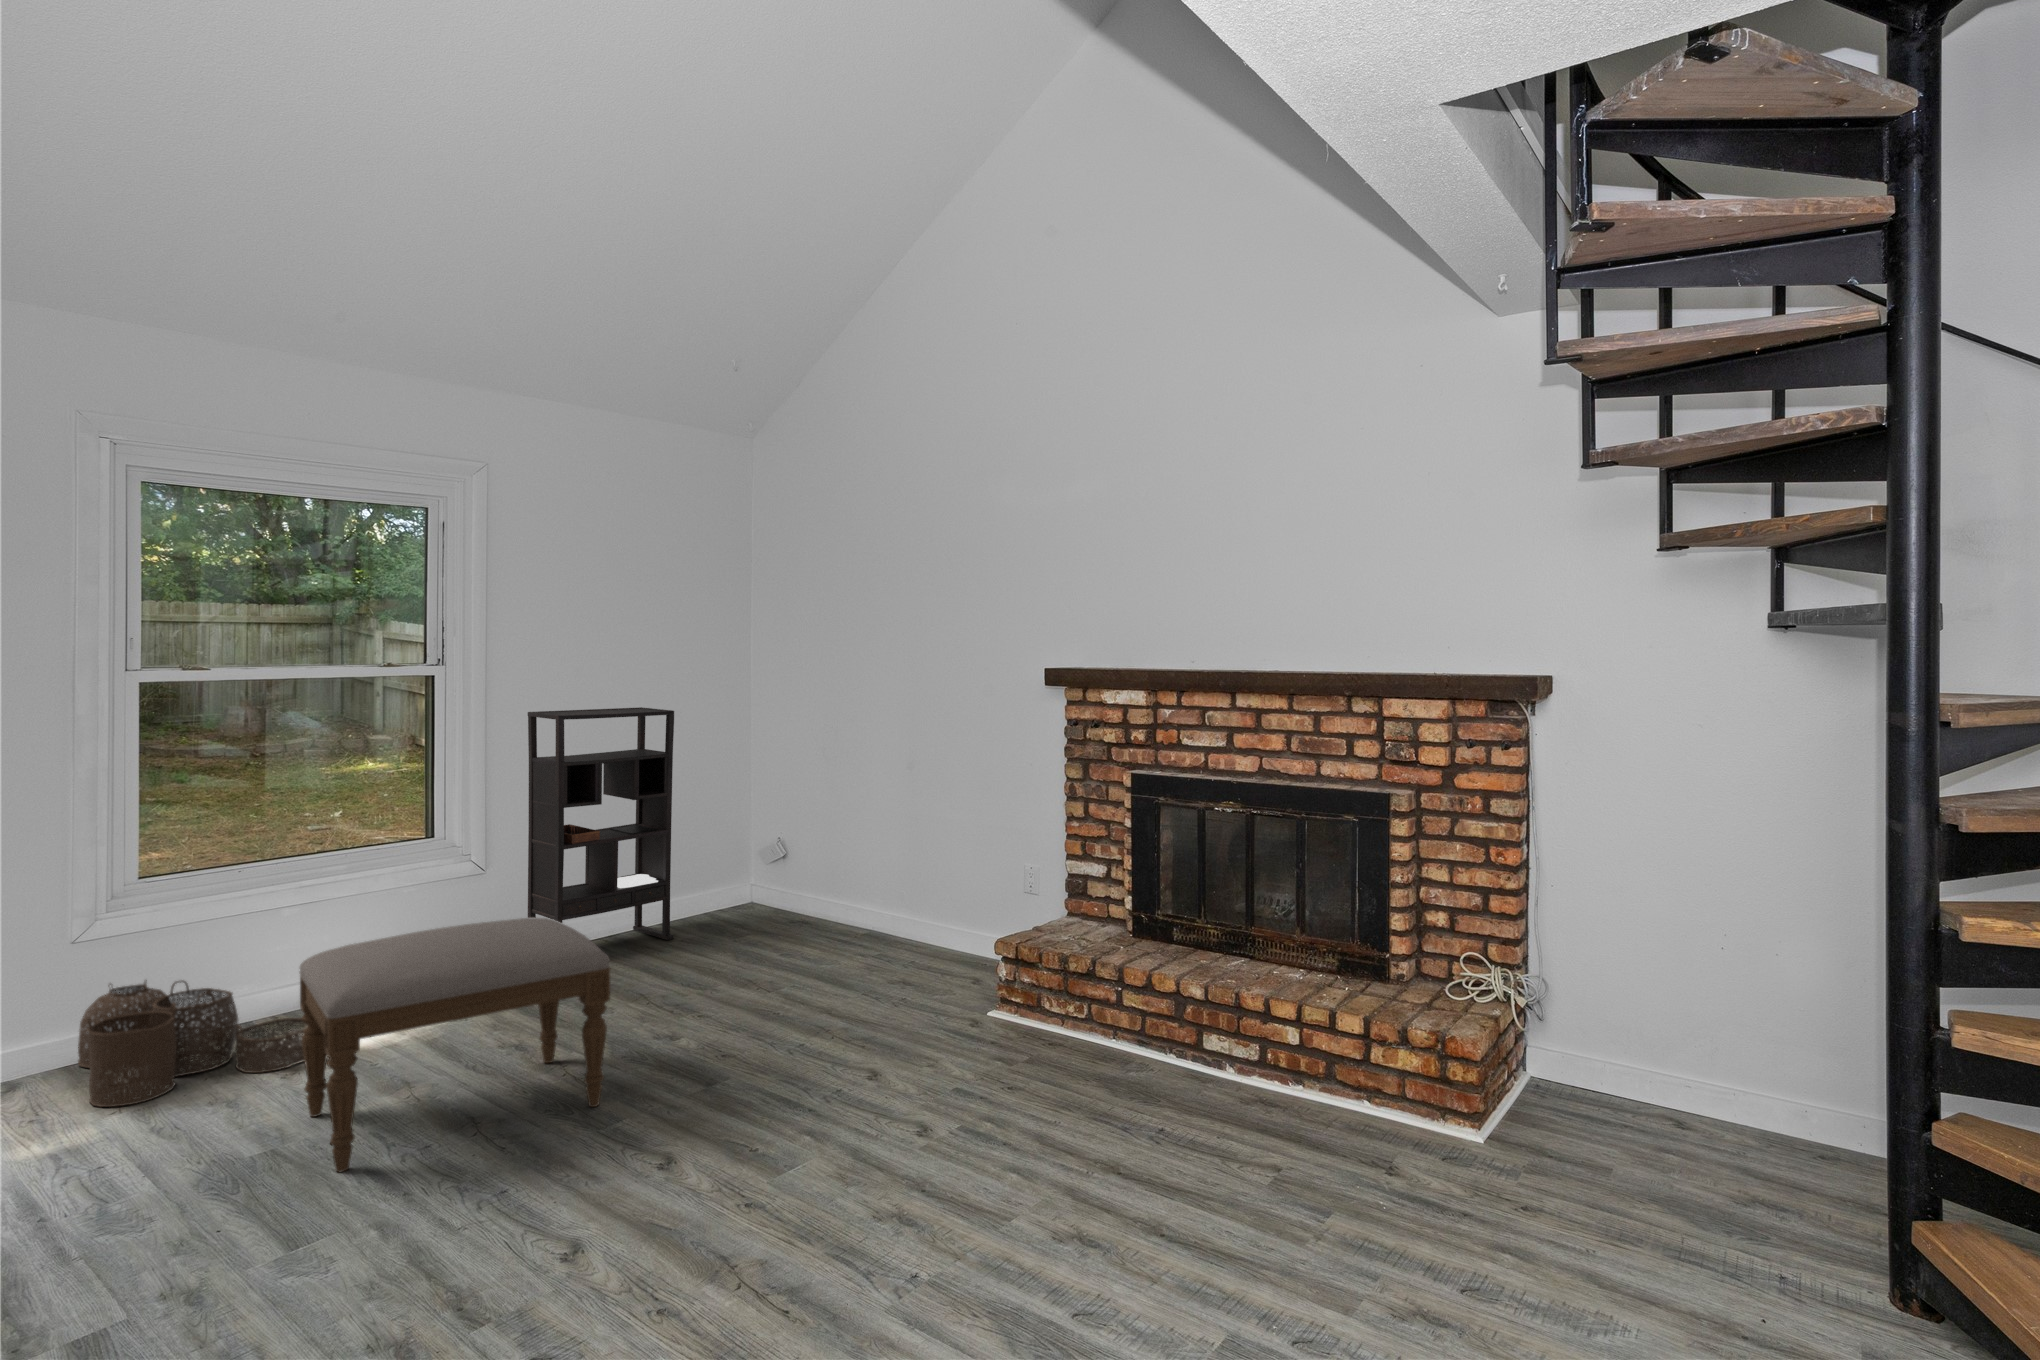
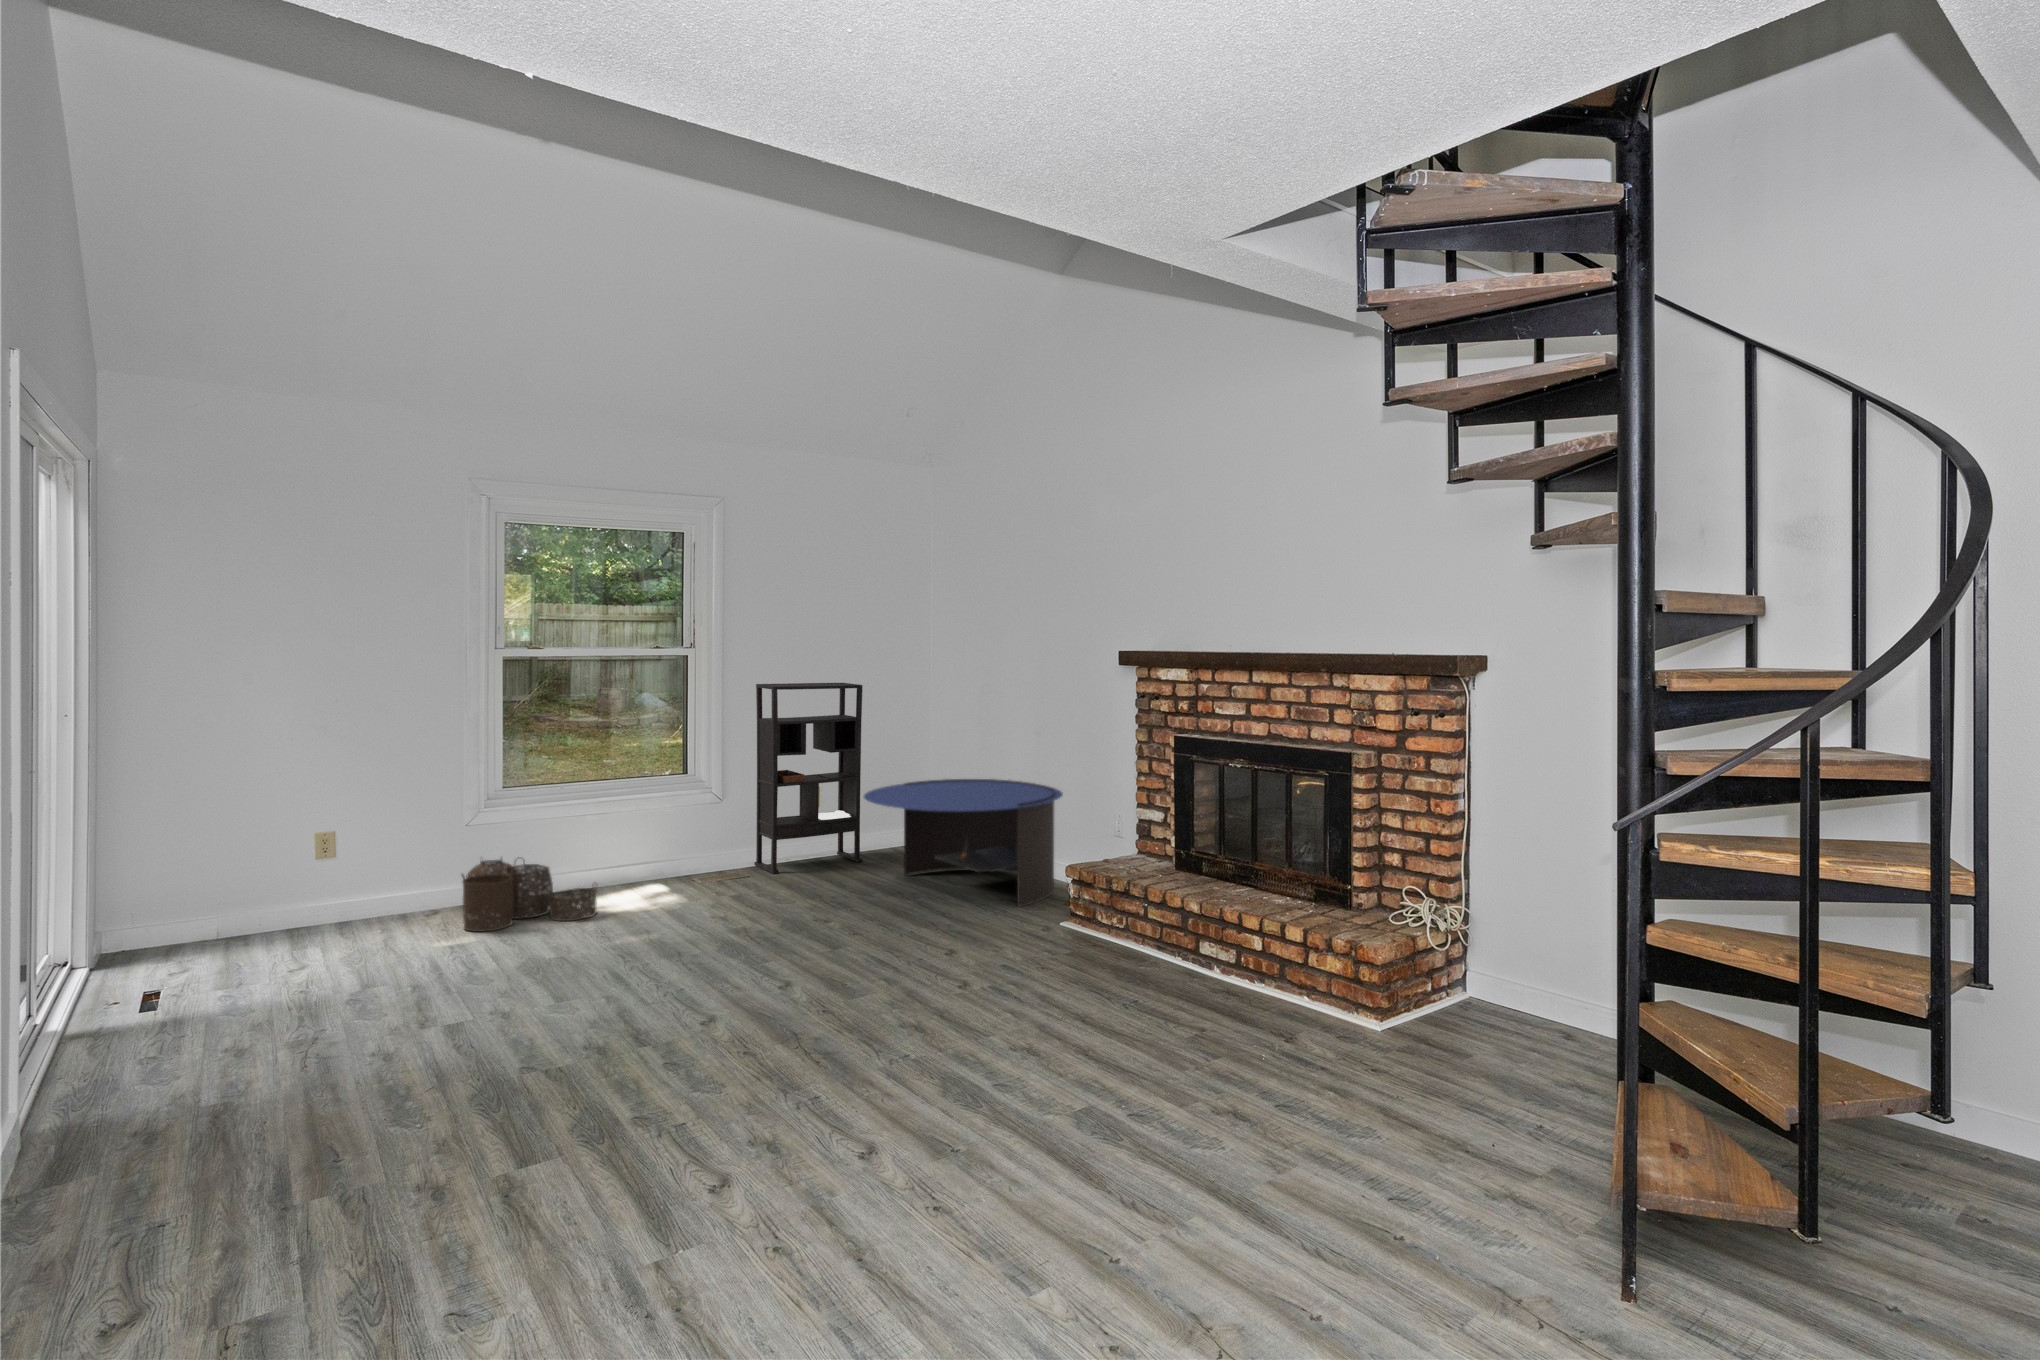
coffee table: none [700,827,960,994] -> present [864,779,1063,906]
ottoman: present [299,917,610,1172] -> none [576,826,764,975]

